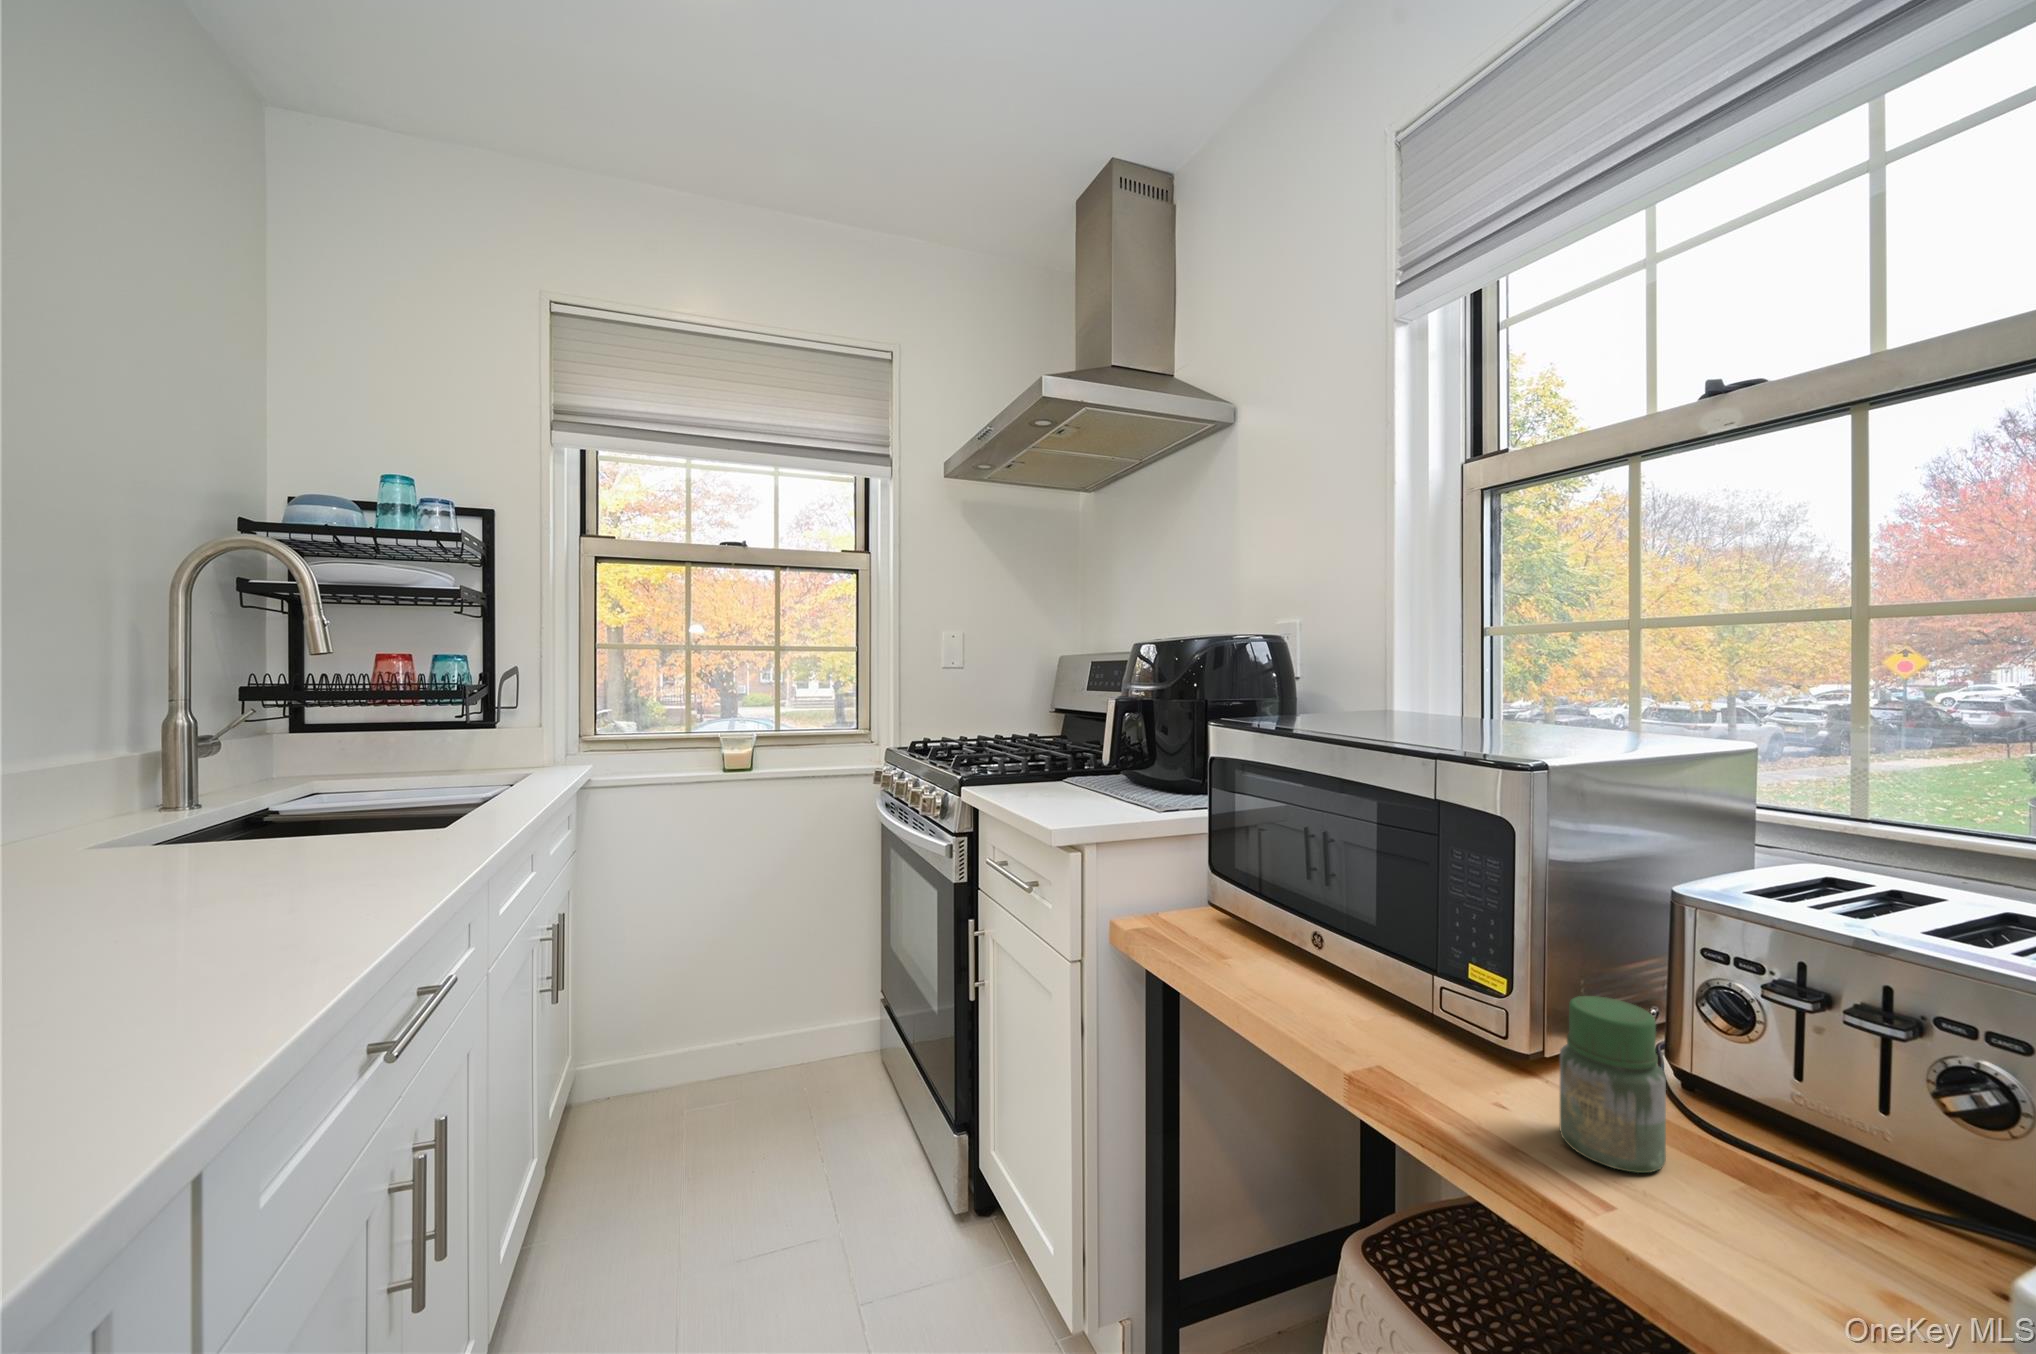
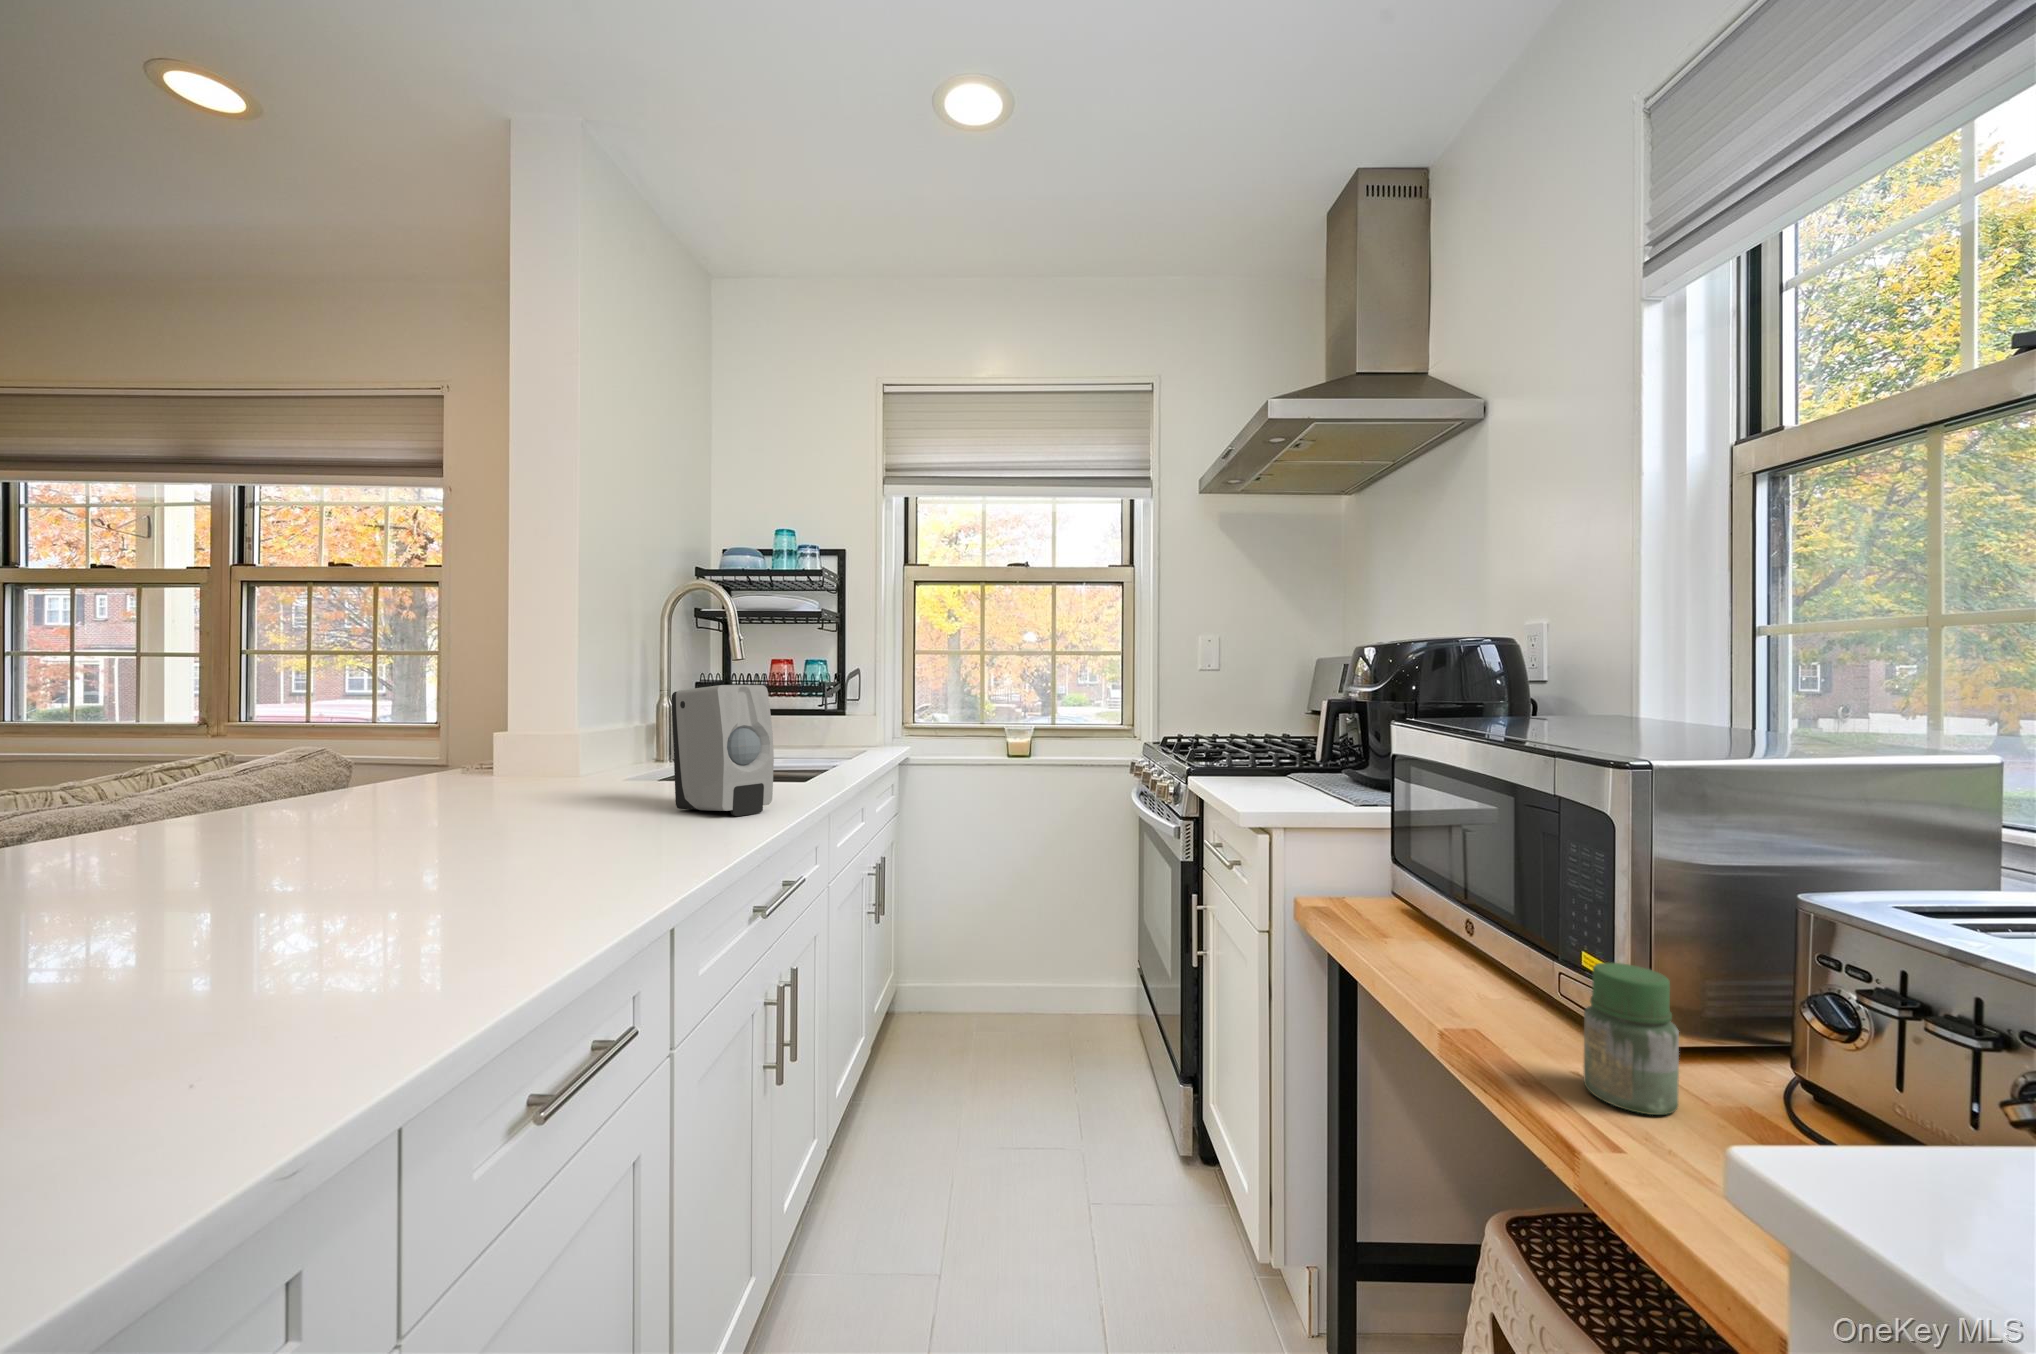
soap dispenser: none [179,694,393,907] -> present [672,685,774,816]

